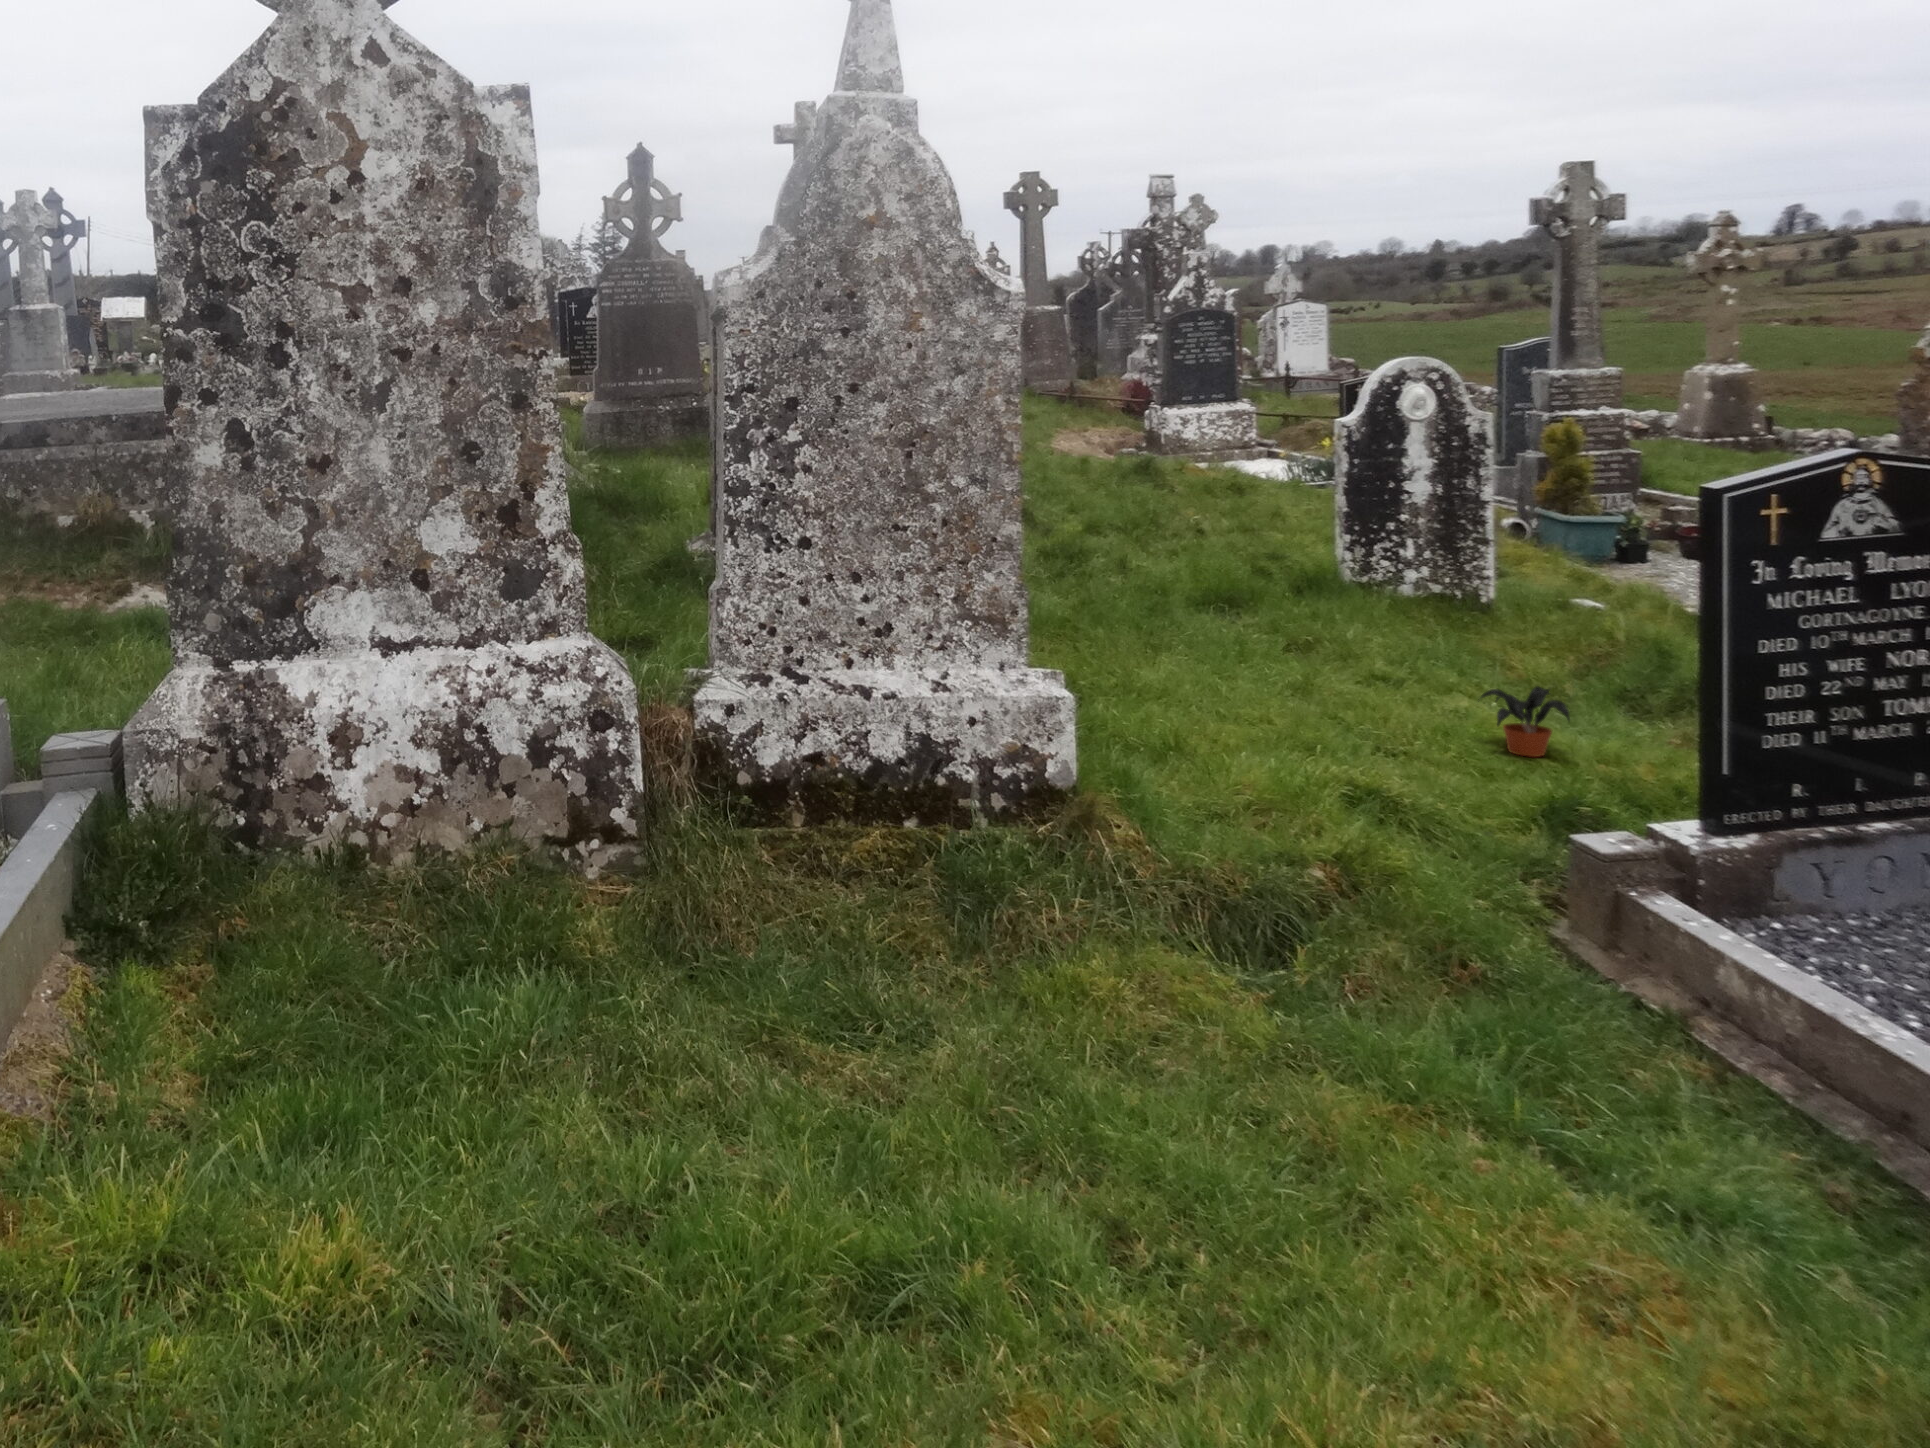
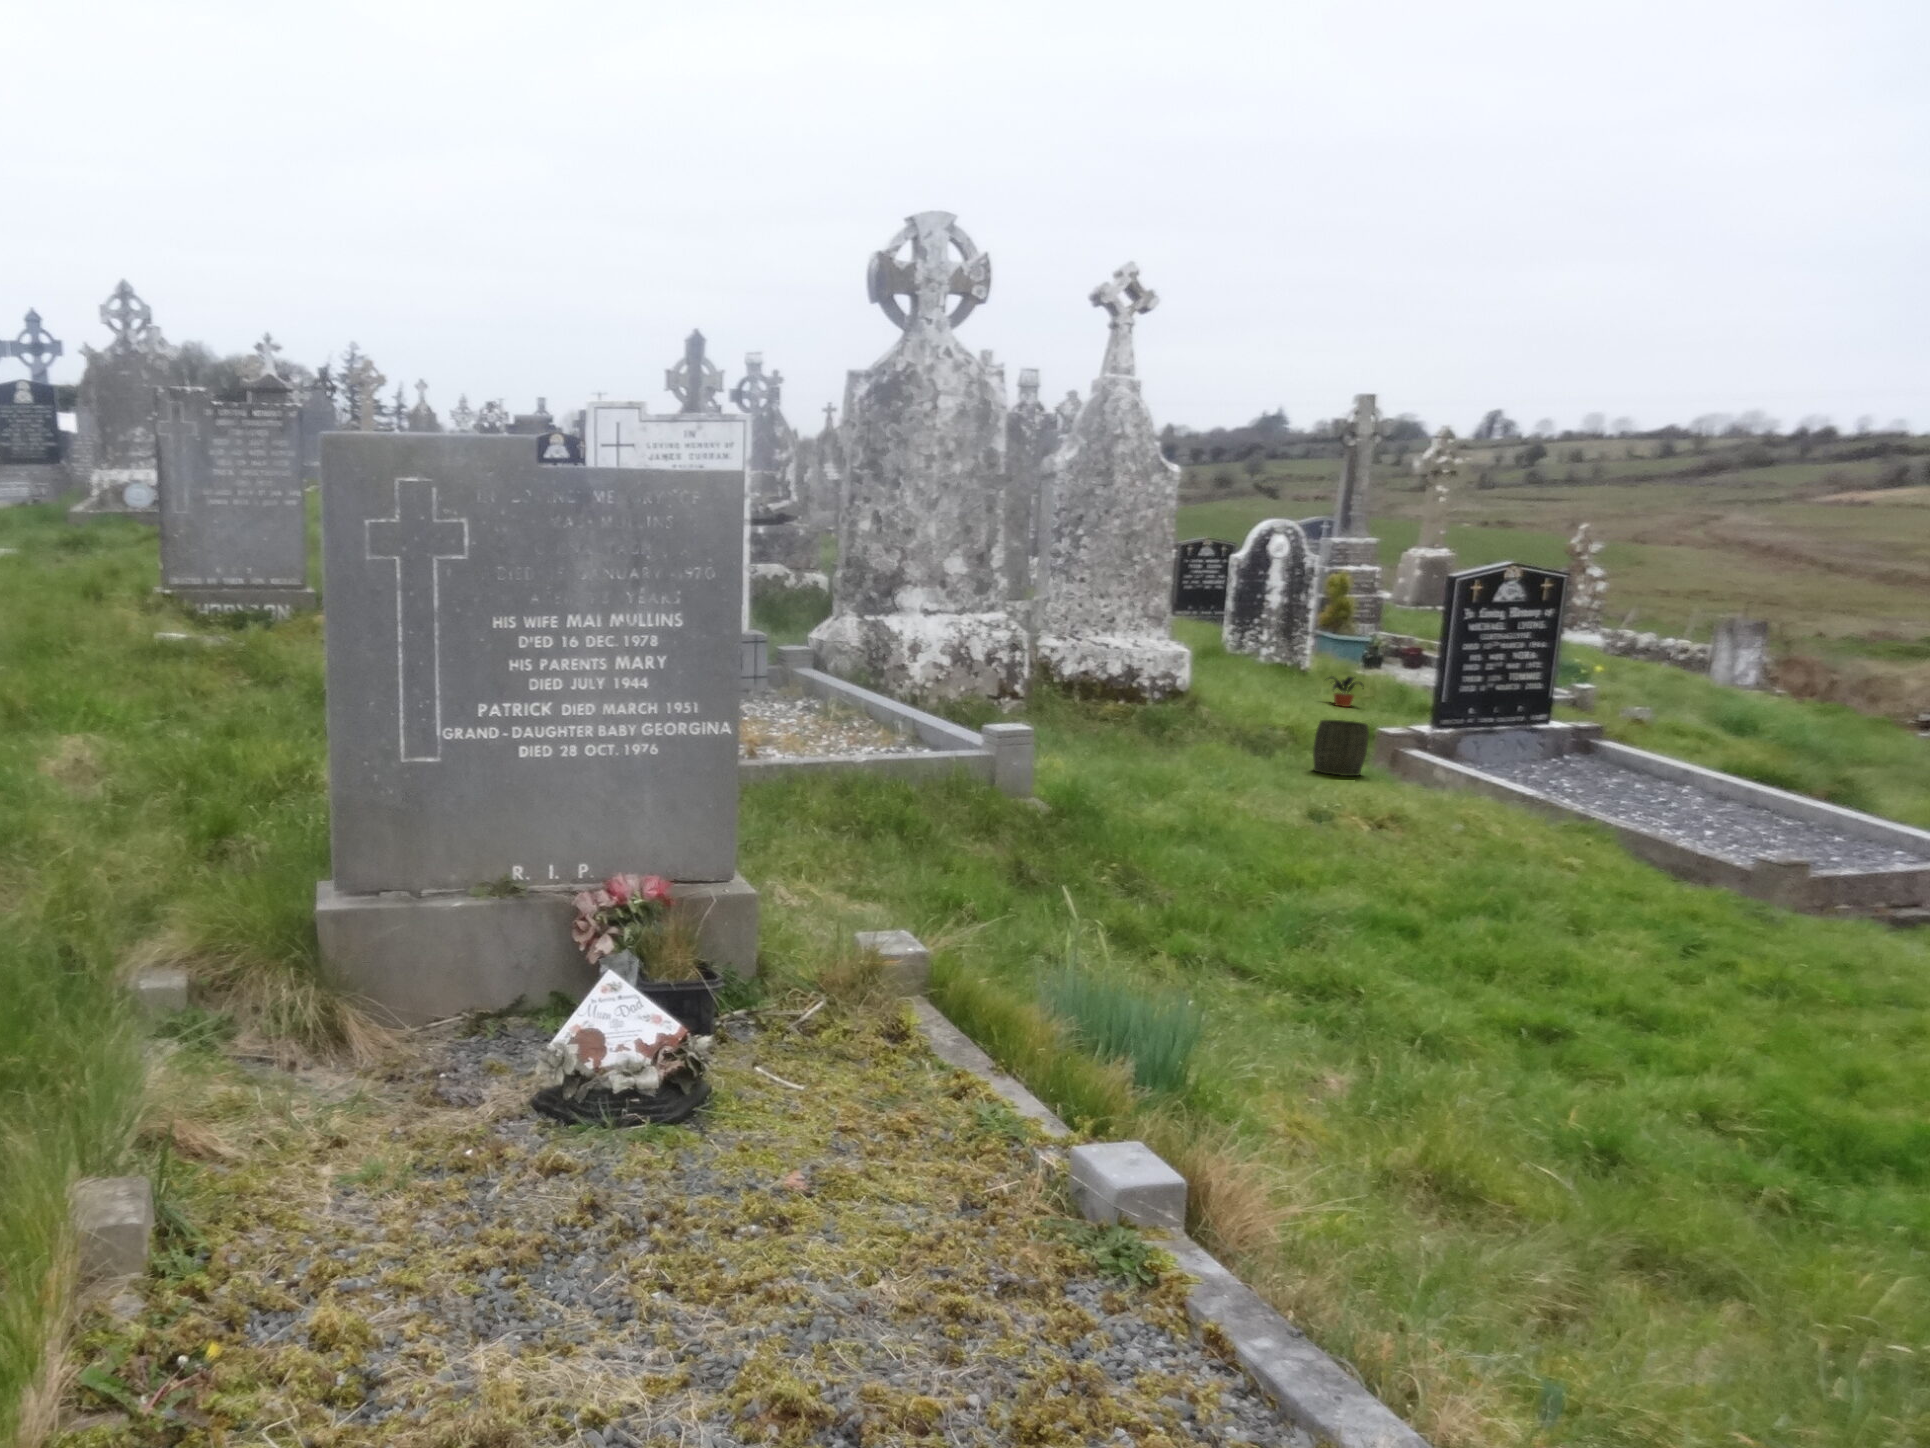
woven basket: none [1284,1085,1486,1347] -> present [1313,720,1369,776]

